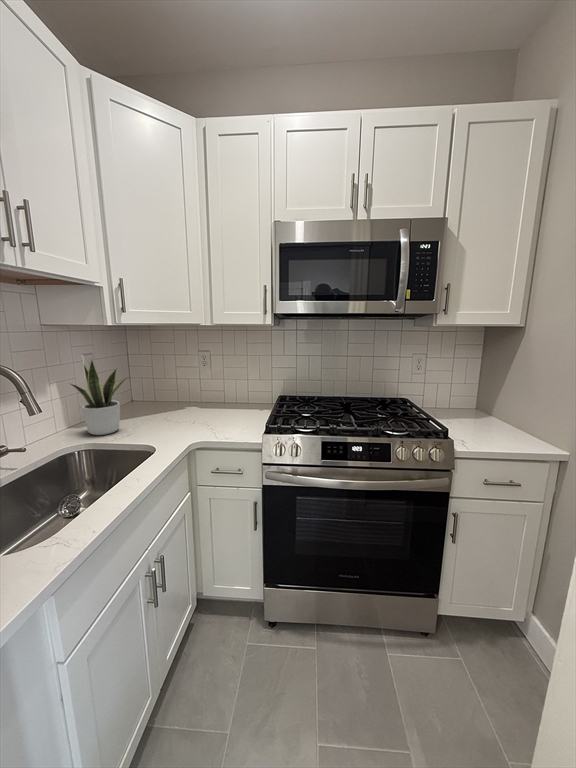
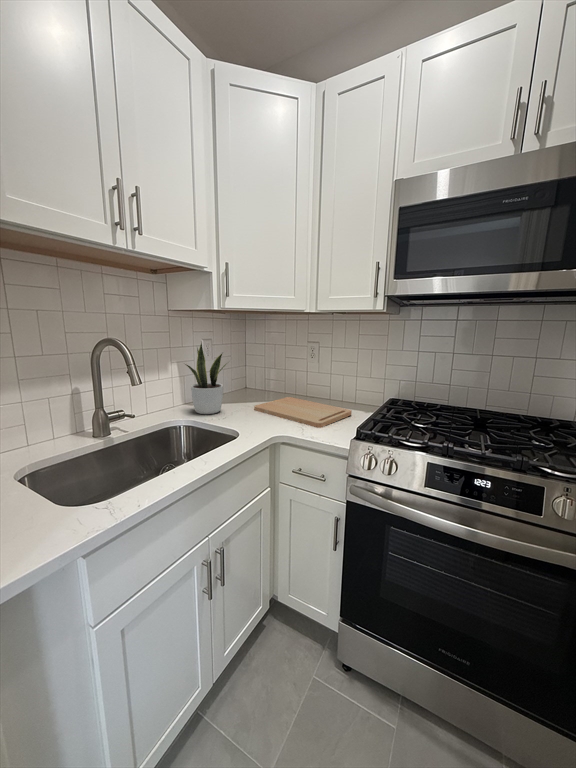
cutting board: none [154,405,249,430] -> present [254,397,352,428]

